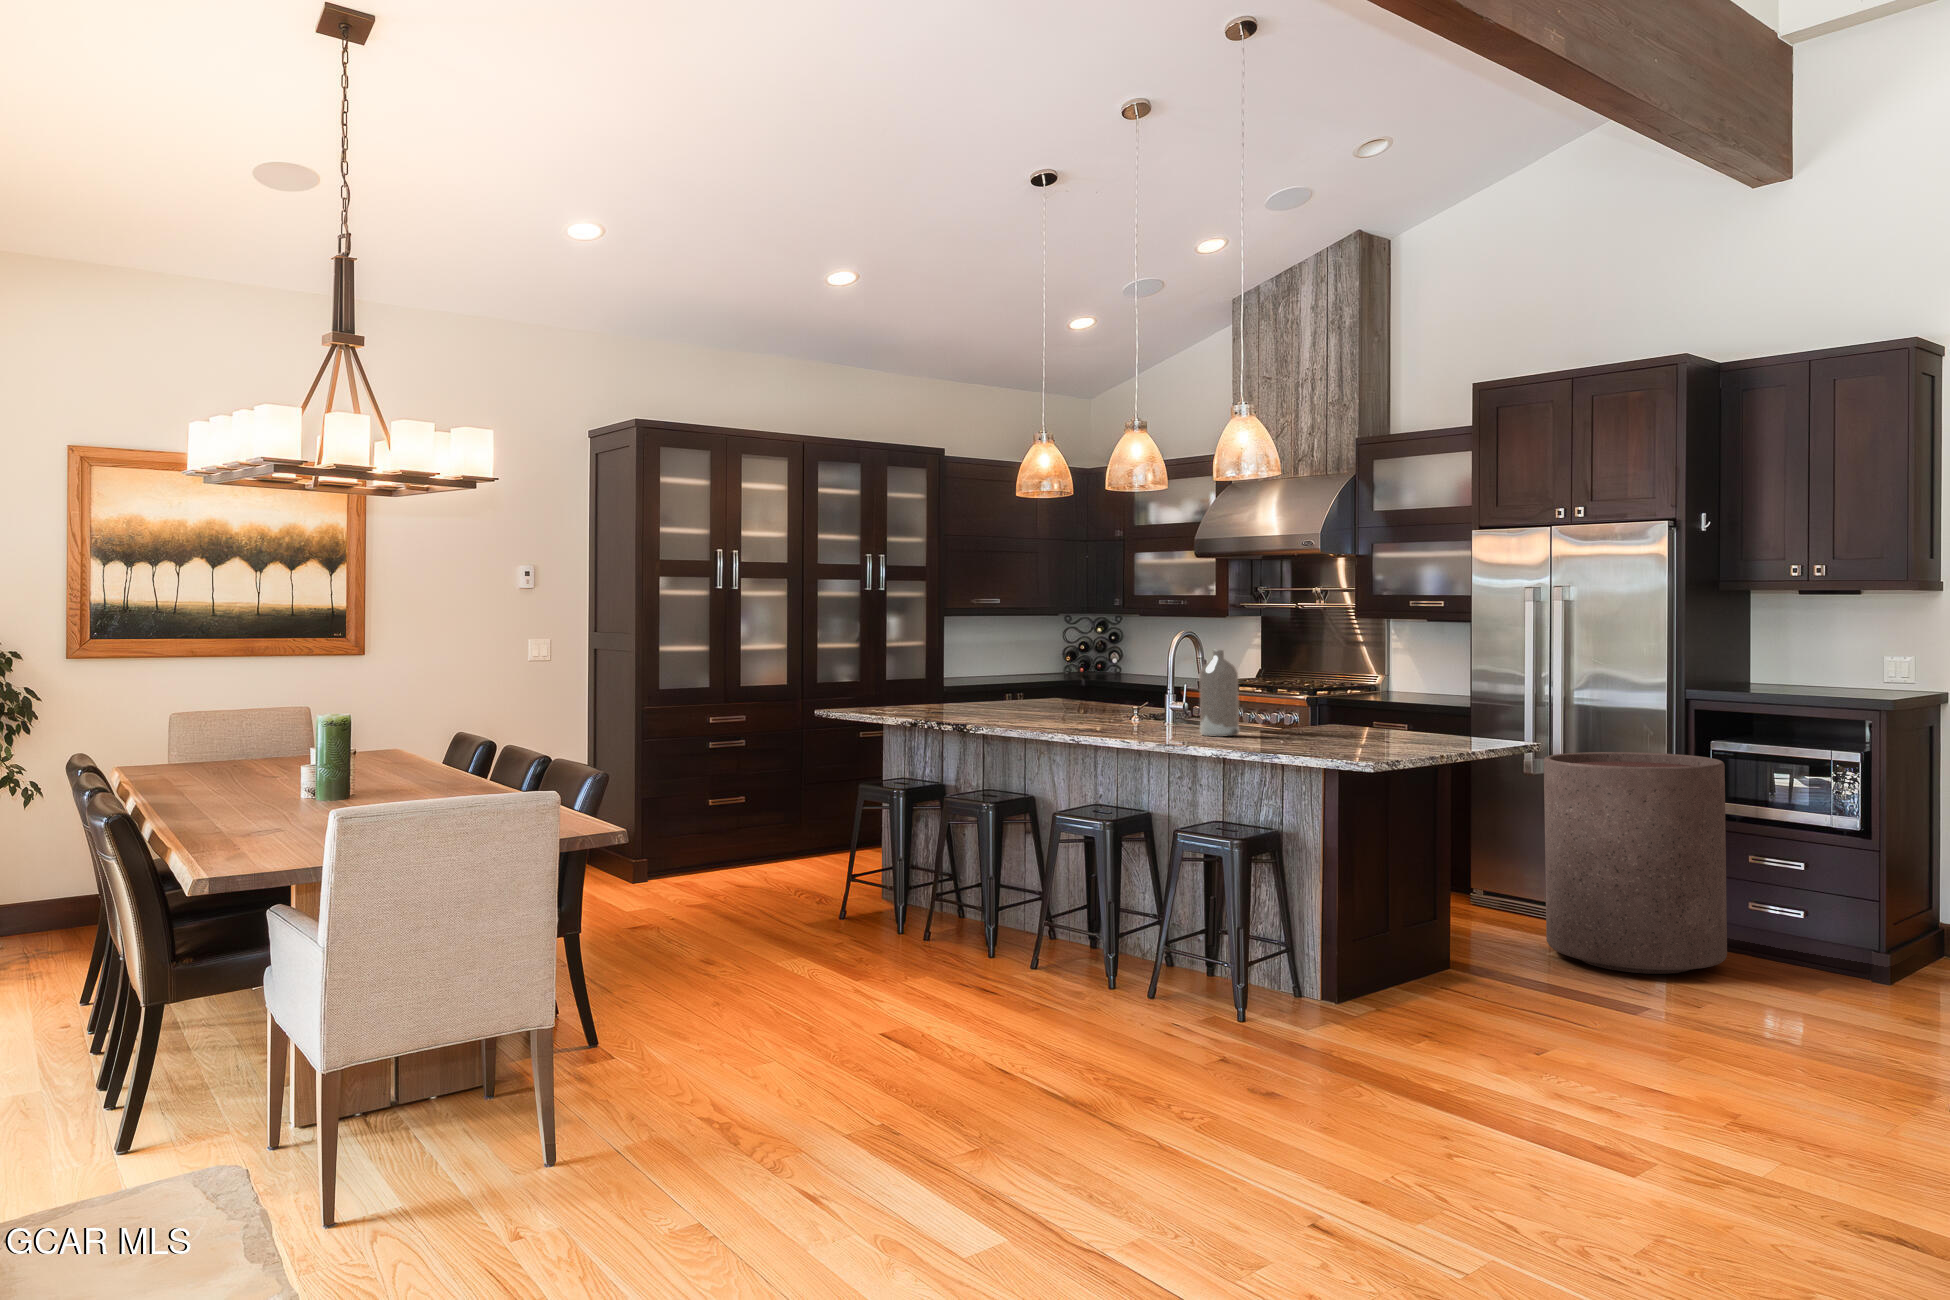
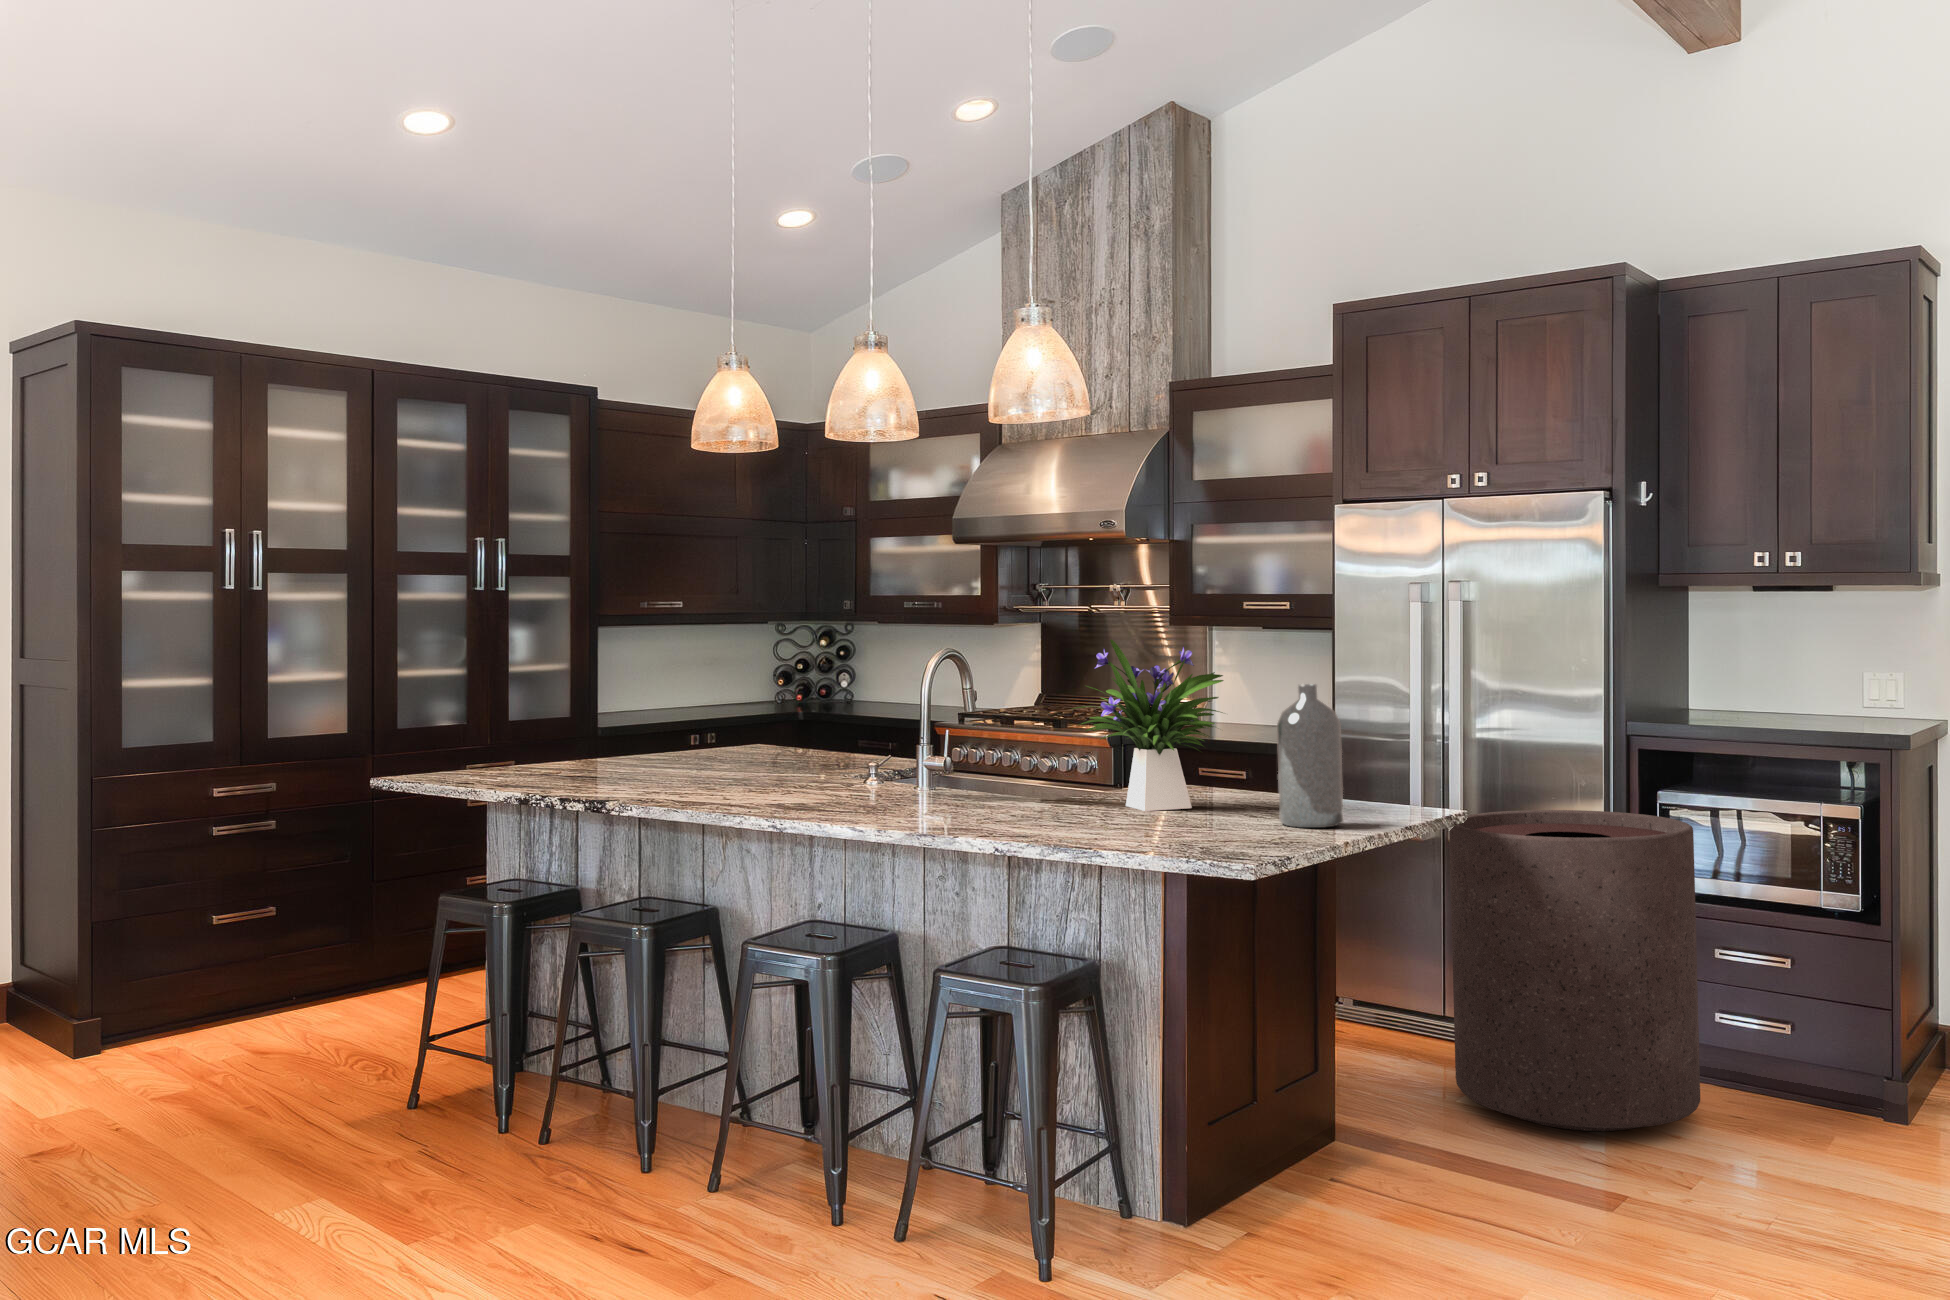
flower arrangement: none [1267,626,1374,738] -> present [1072,639,1224,811]
bottle: present [1199,650,1239,737] -> present [1277,684,1343,828]

